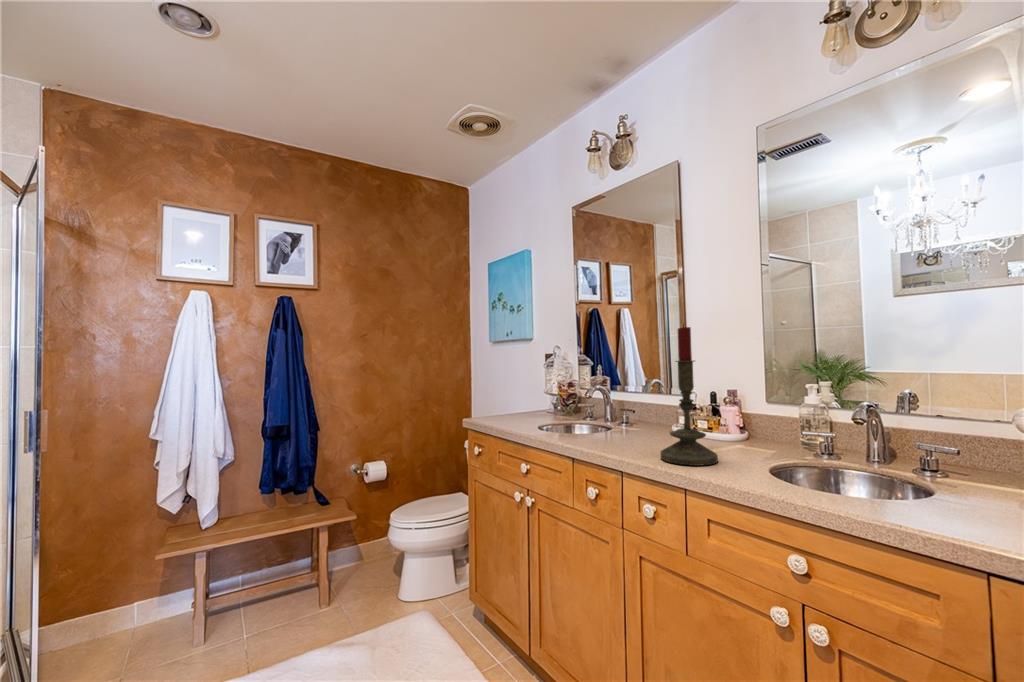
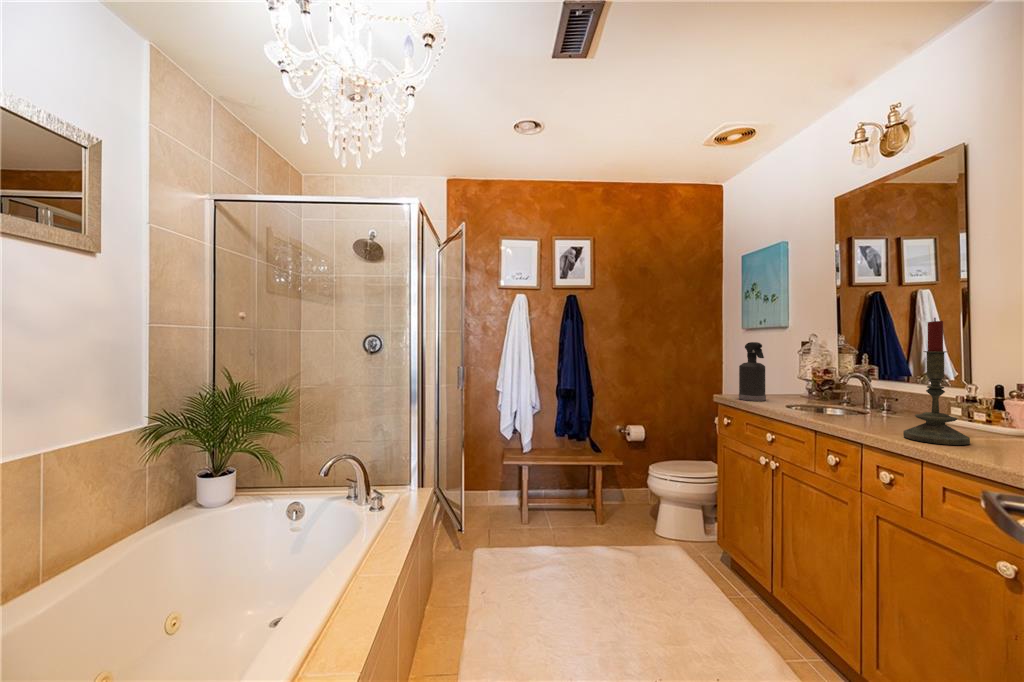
spray bottle: none [488,355,516,423] -> present [739,342,766,401]

